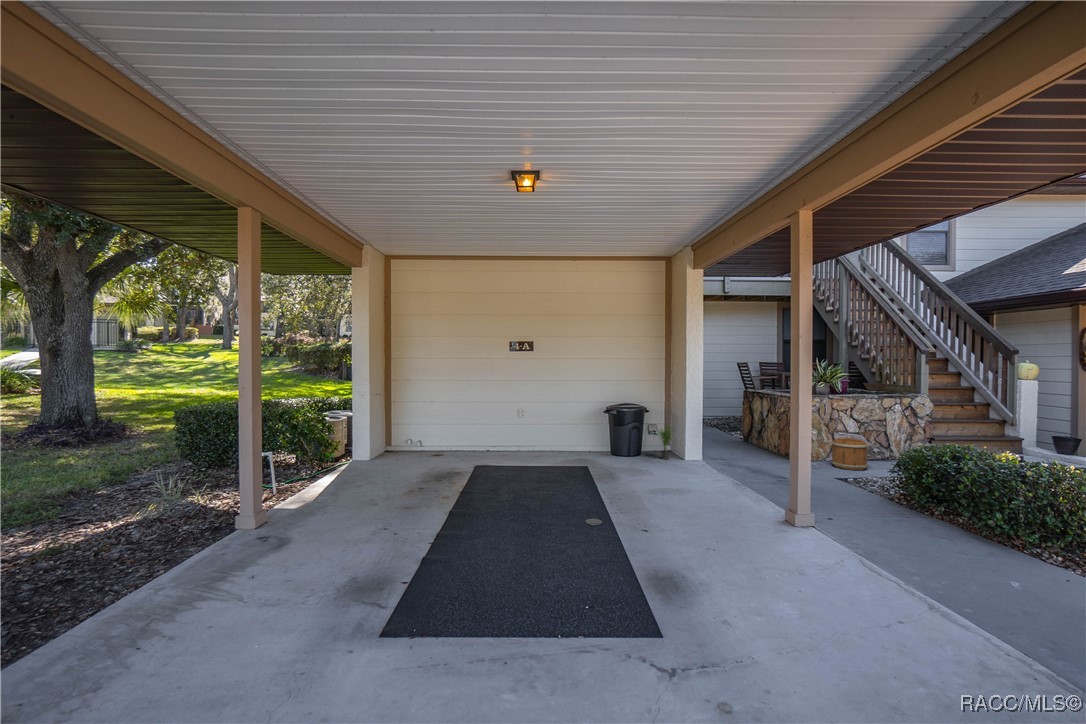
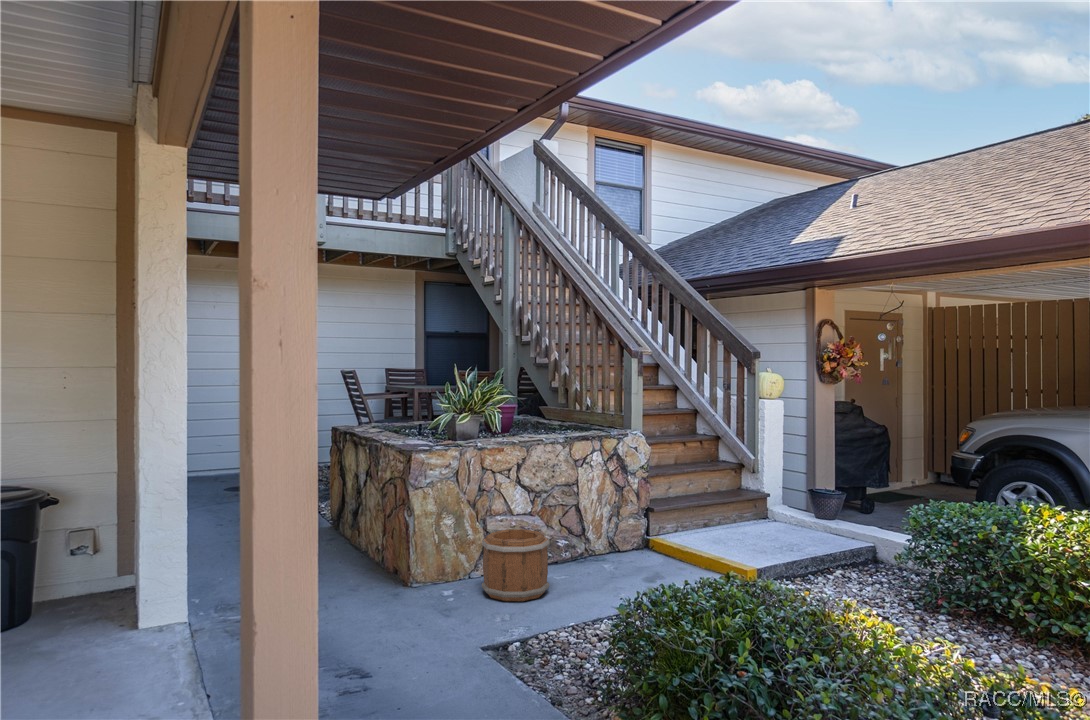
potted plant: present [659,425,672,459] -> none [28,538,101,648]

